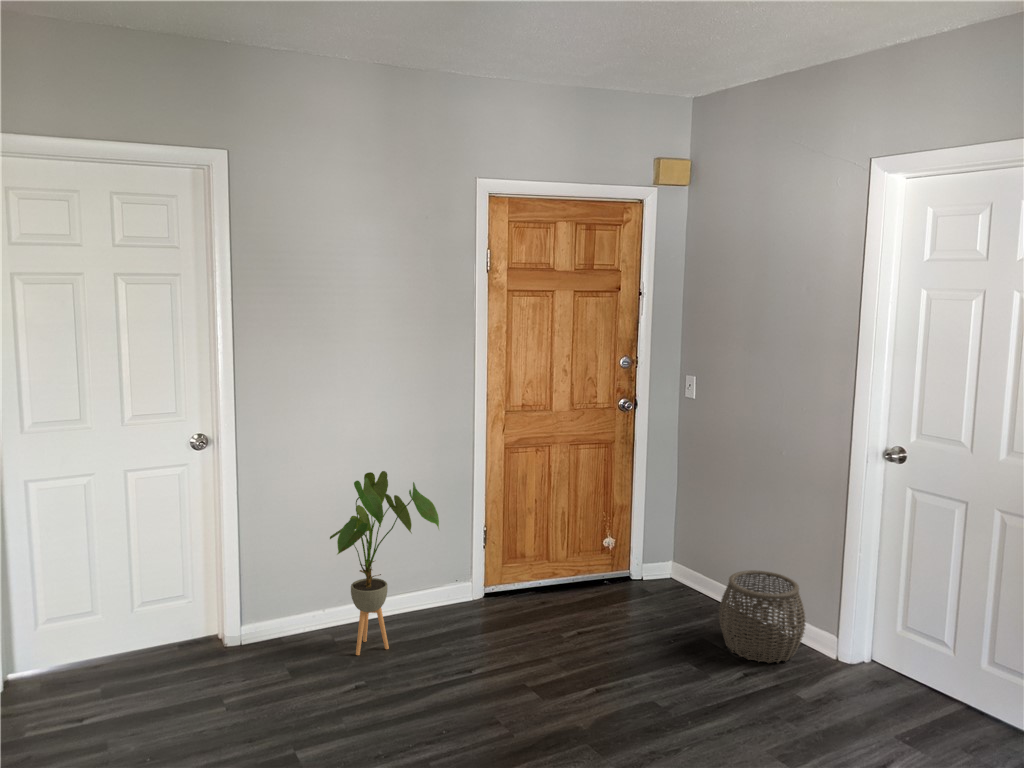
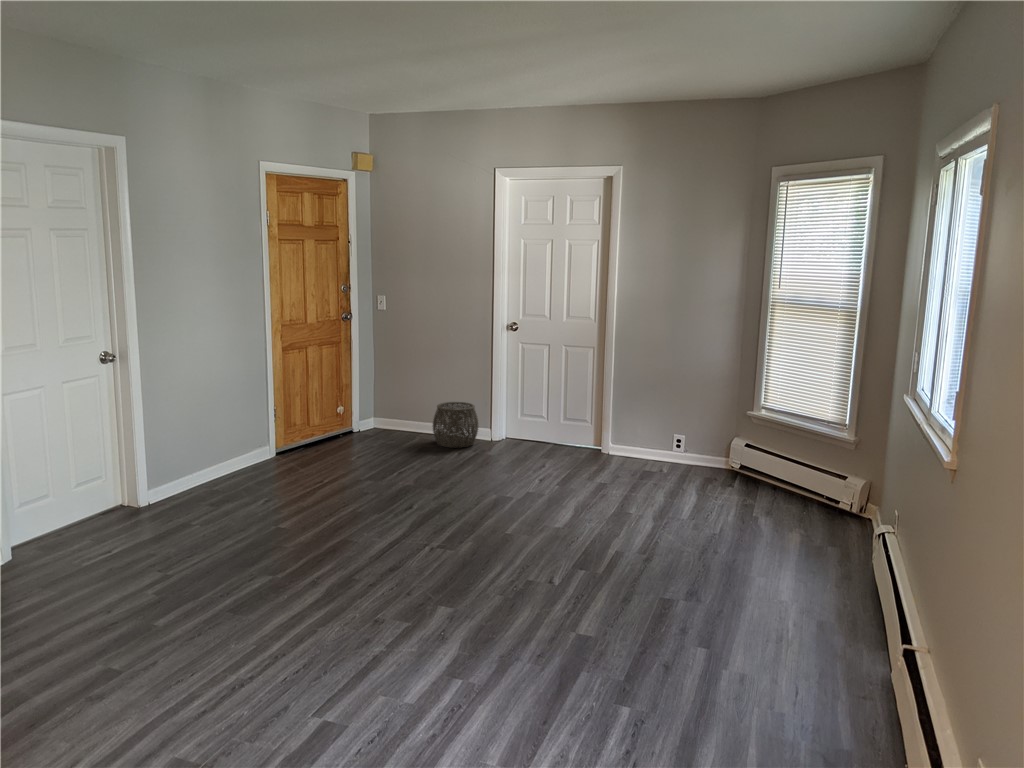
house plant: present [330,471,439,655] -> none [207,365,290,491]

